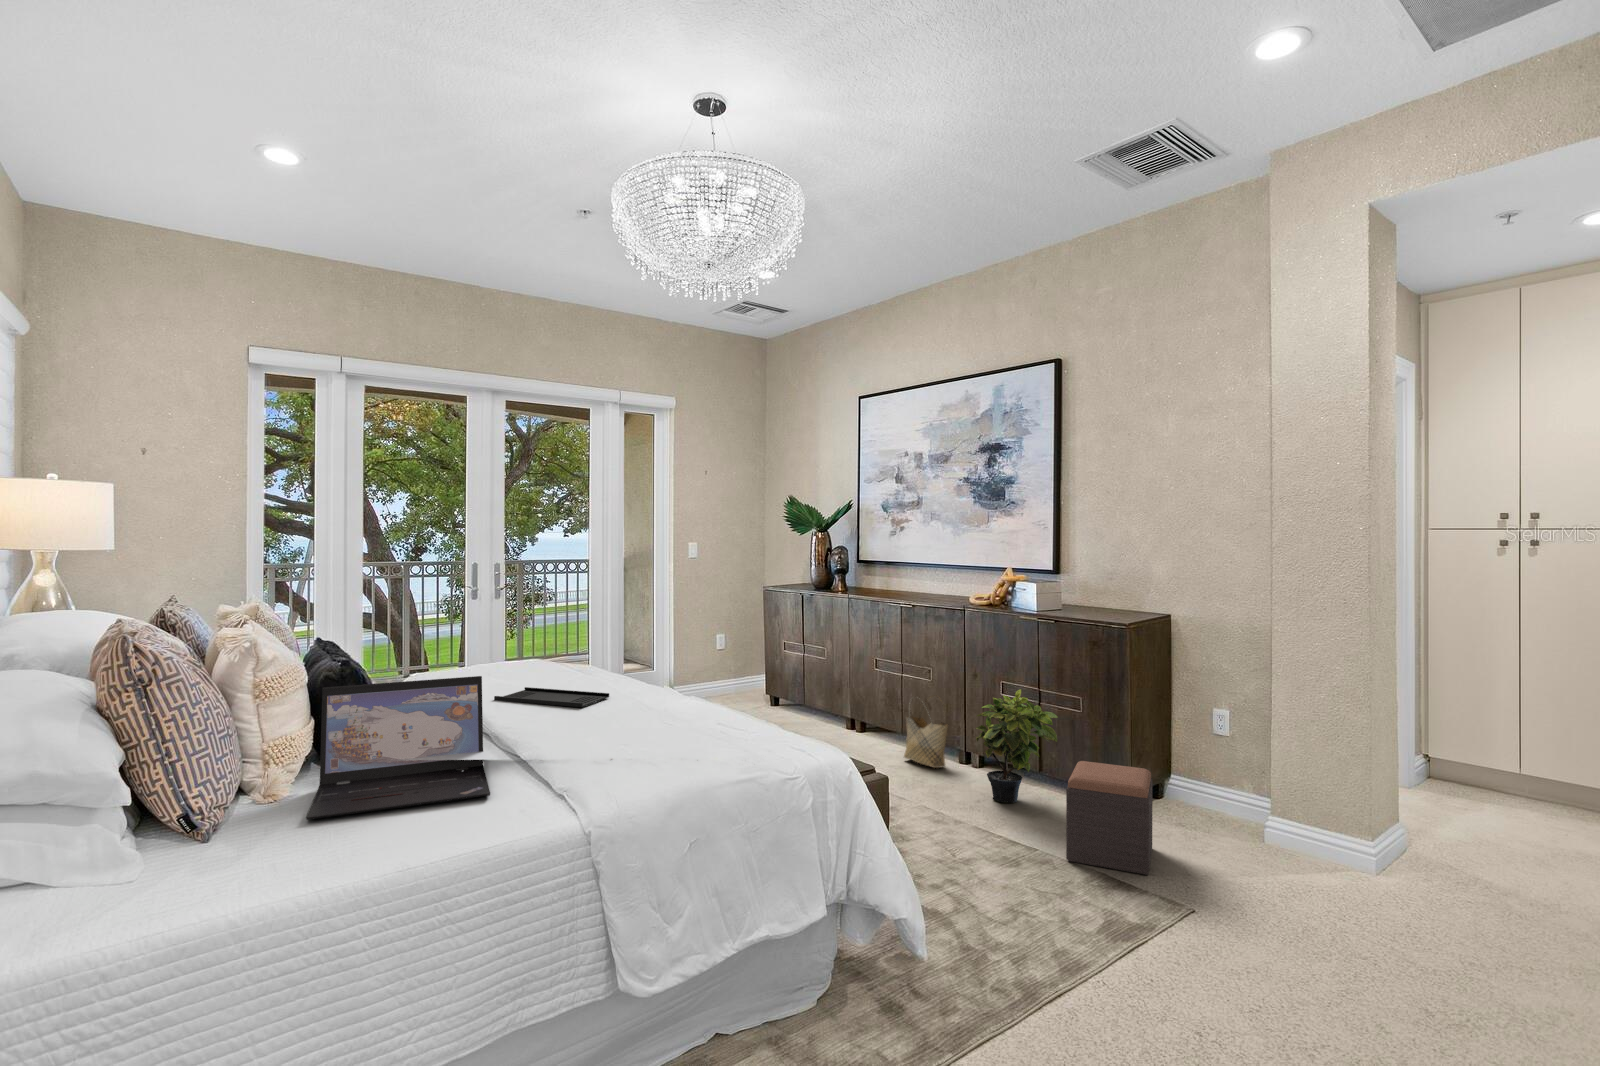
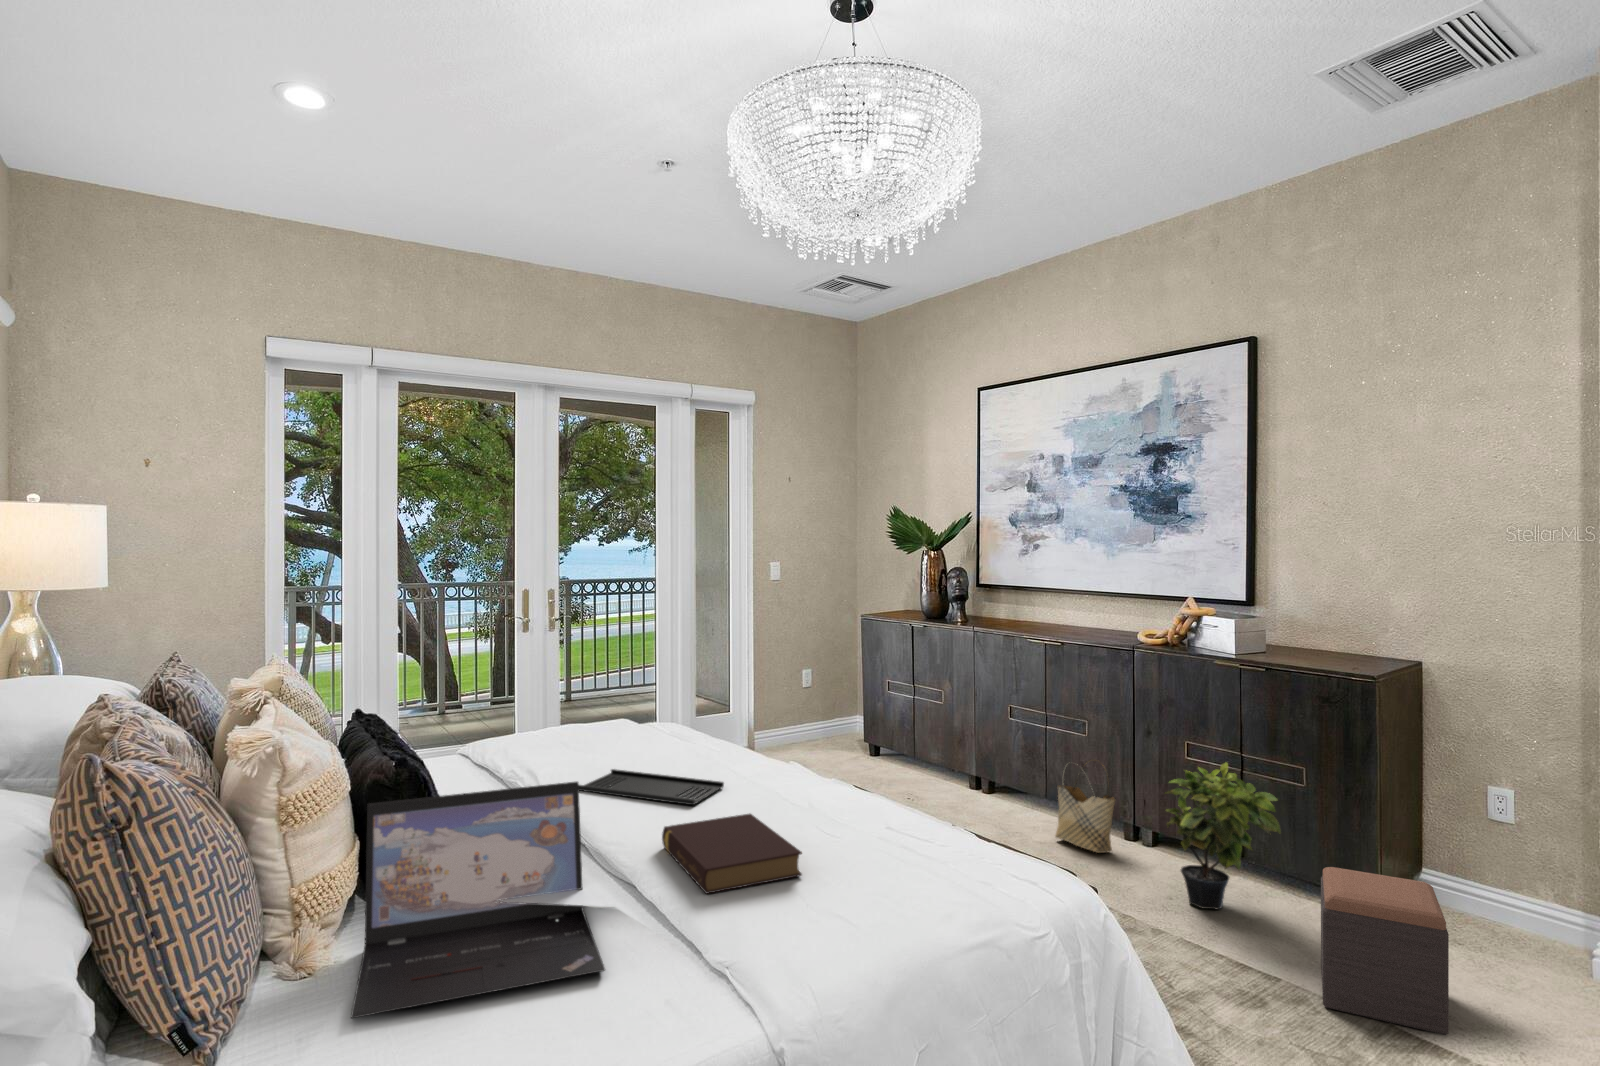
book: none [549,707,646,752] -> present [662,814,802,894]

